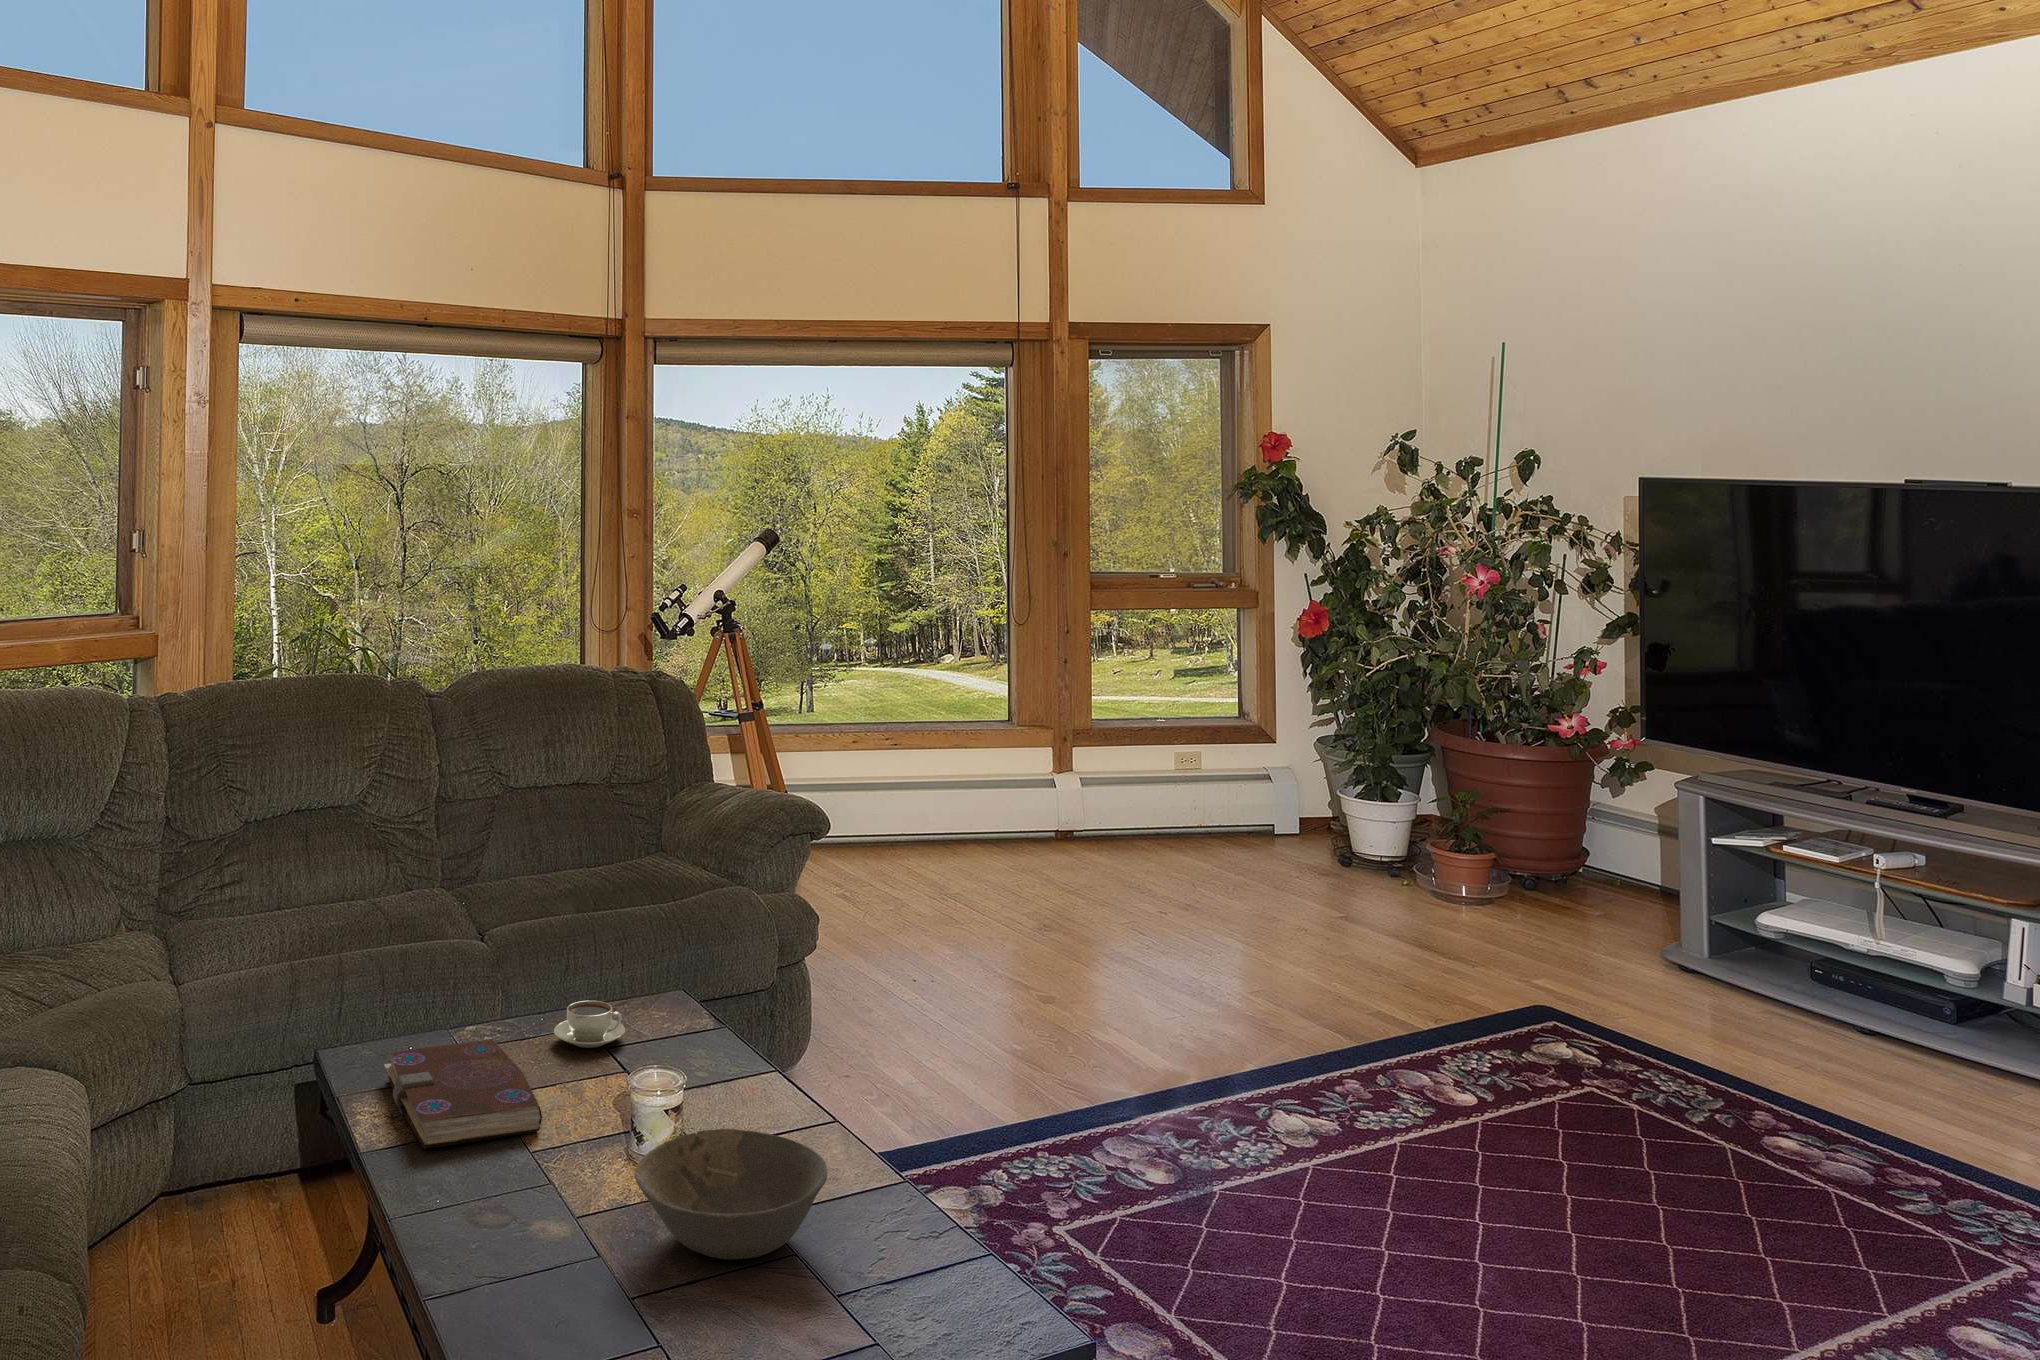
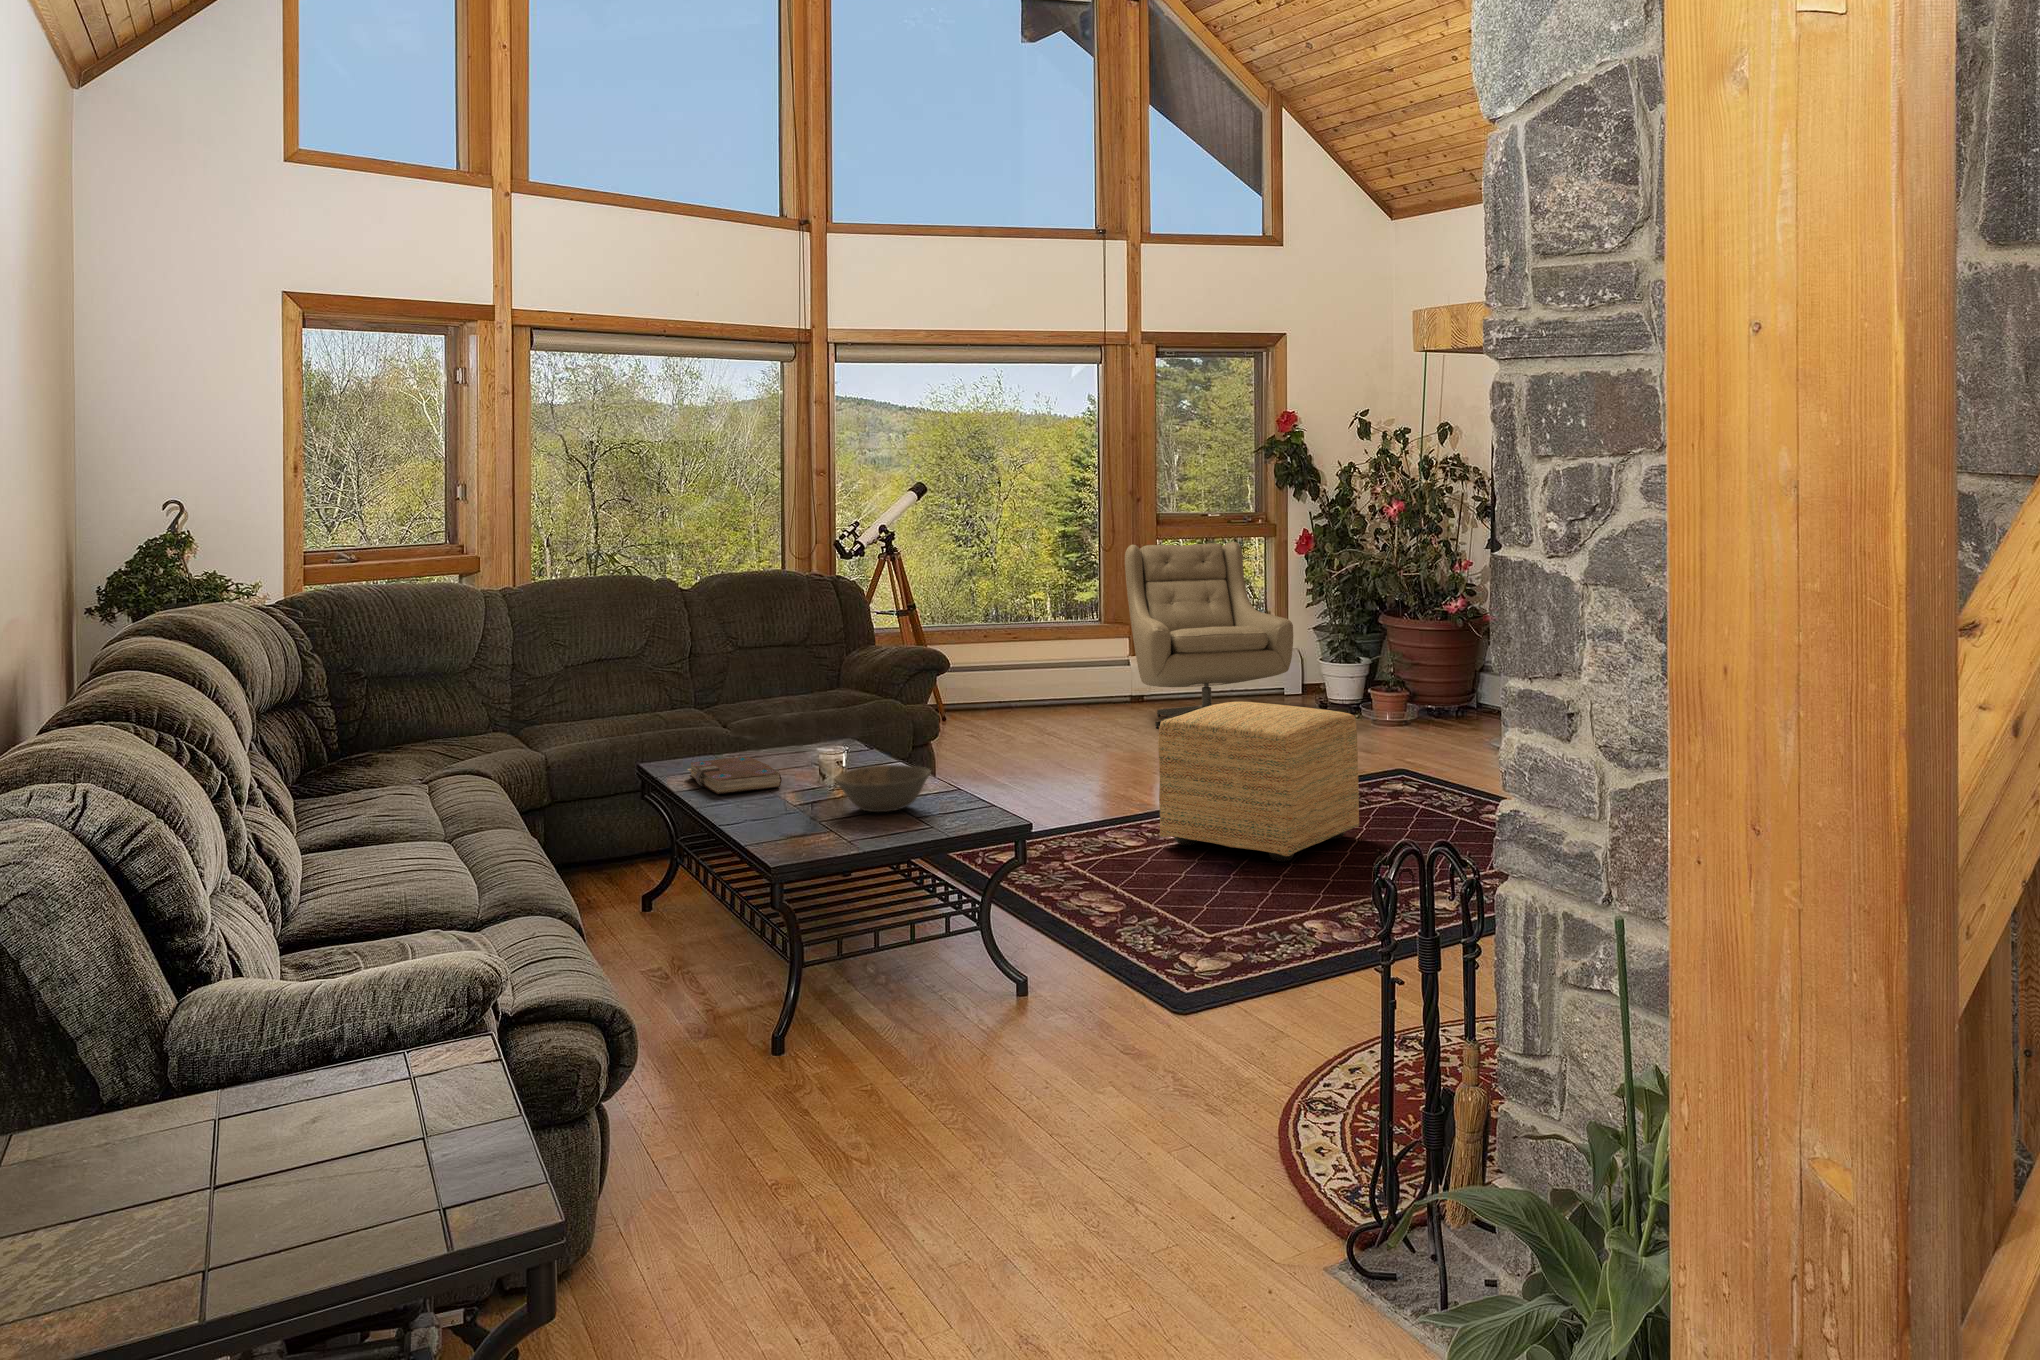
armchair: none [1050,617,1310,901] -> present [1125,542,1293,729]
ottoman: none [1195,922,1559,1263] -> present [1158,702,1359,861]
coffee cup: present [554,1001,625,1048] -> none [783,739,824,762]

